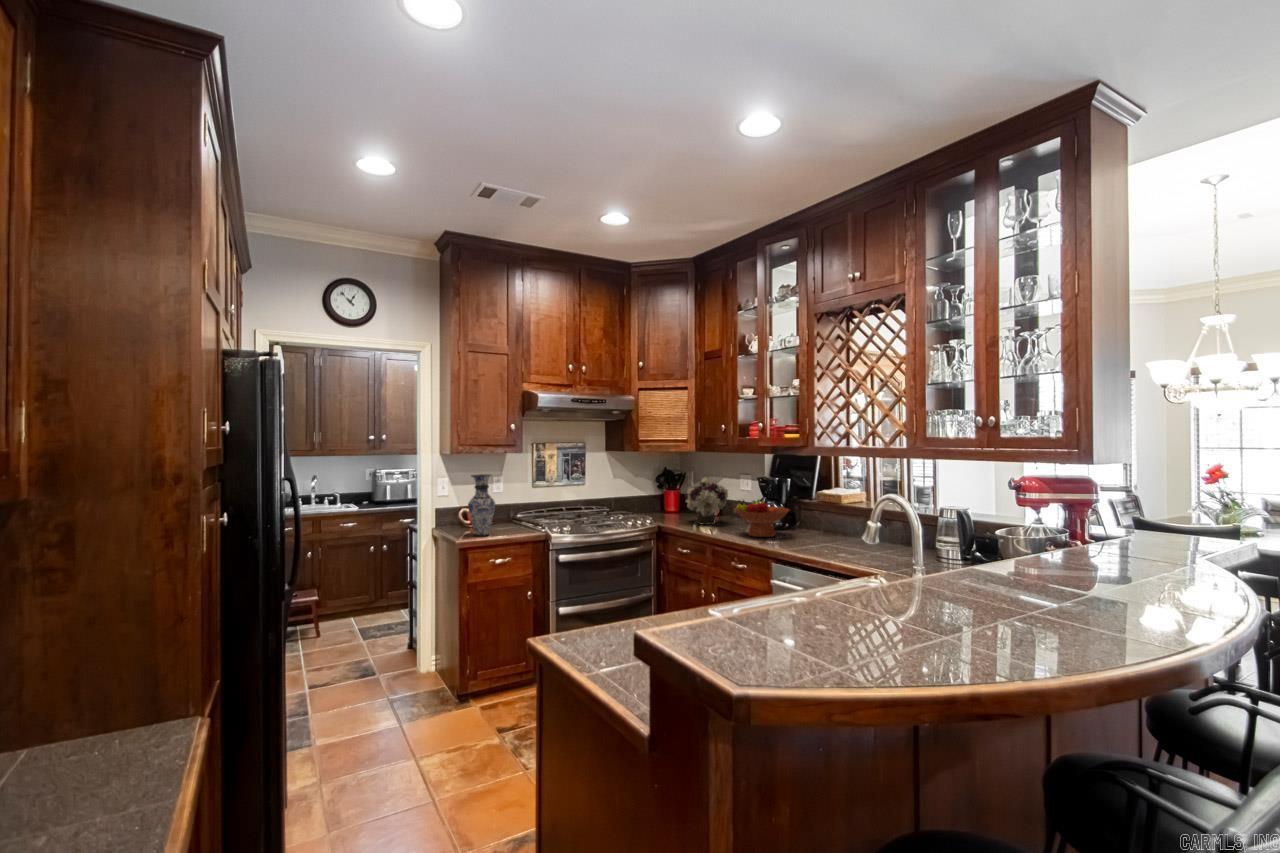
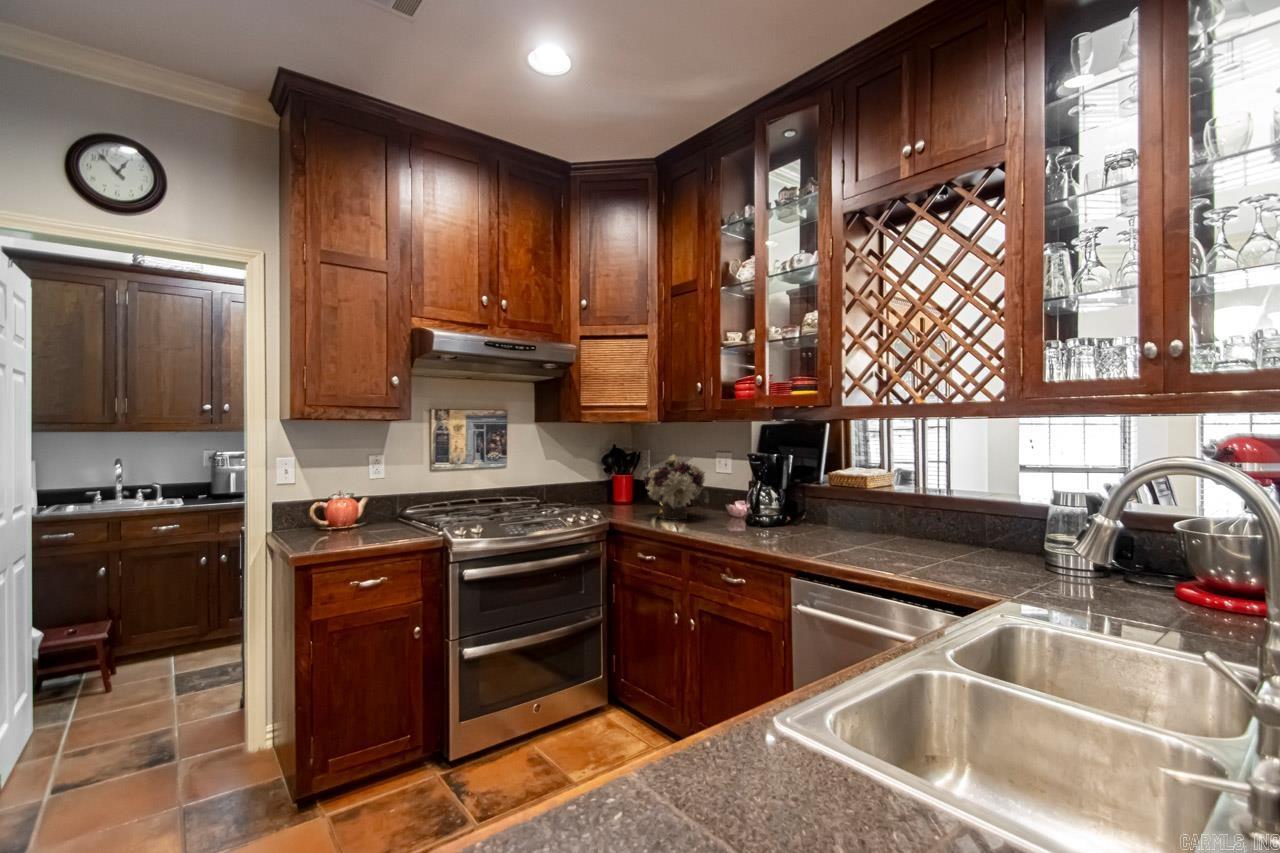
vase: present [468,474,495,536] -> none [315,448,363,545]
fruit bowl: present [734,499,789,537] -> none [723,483,803,537]

